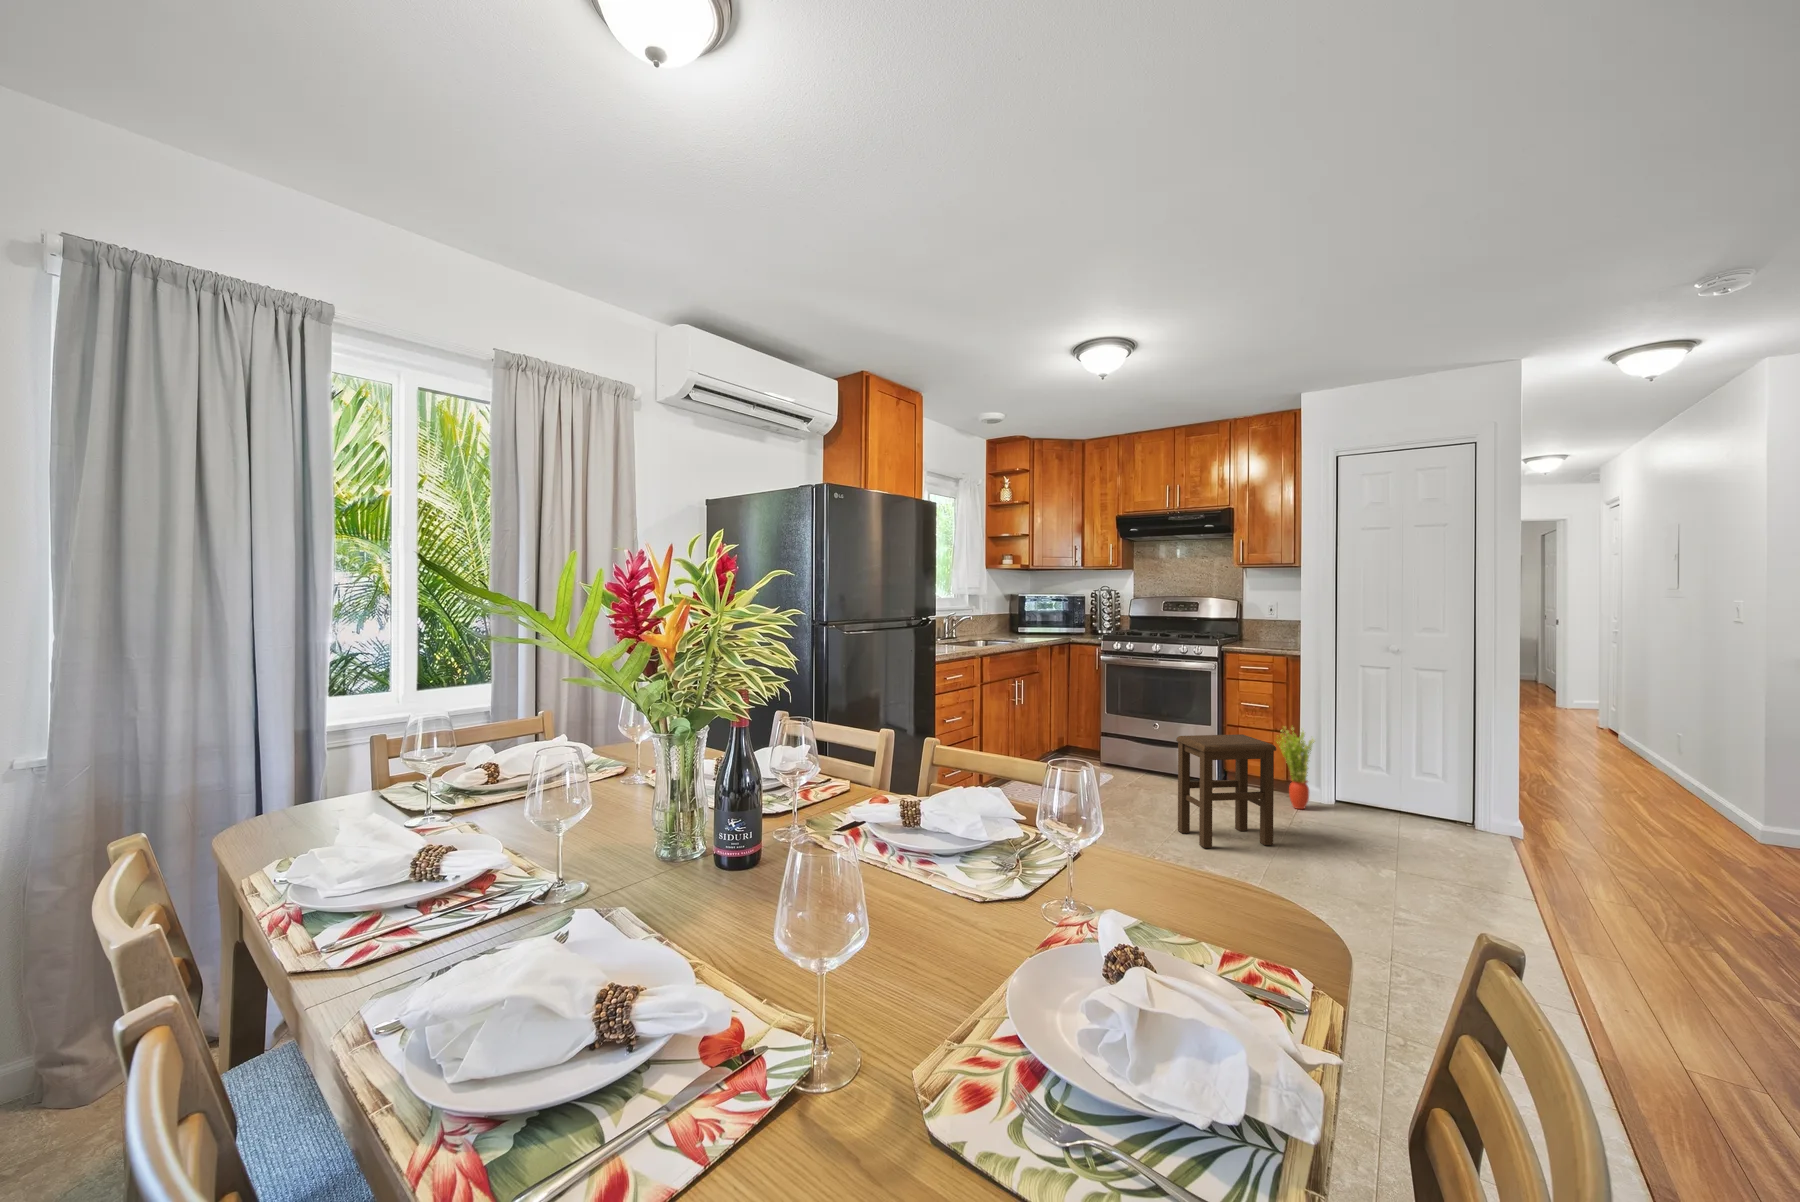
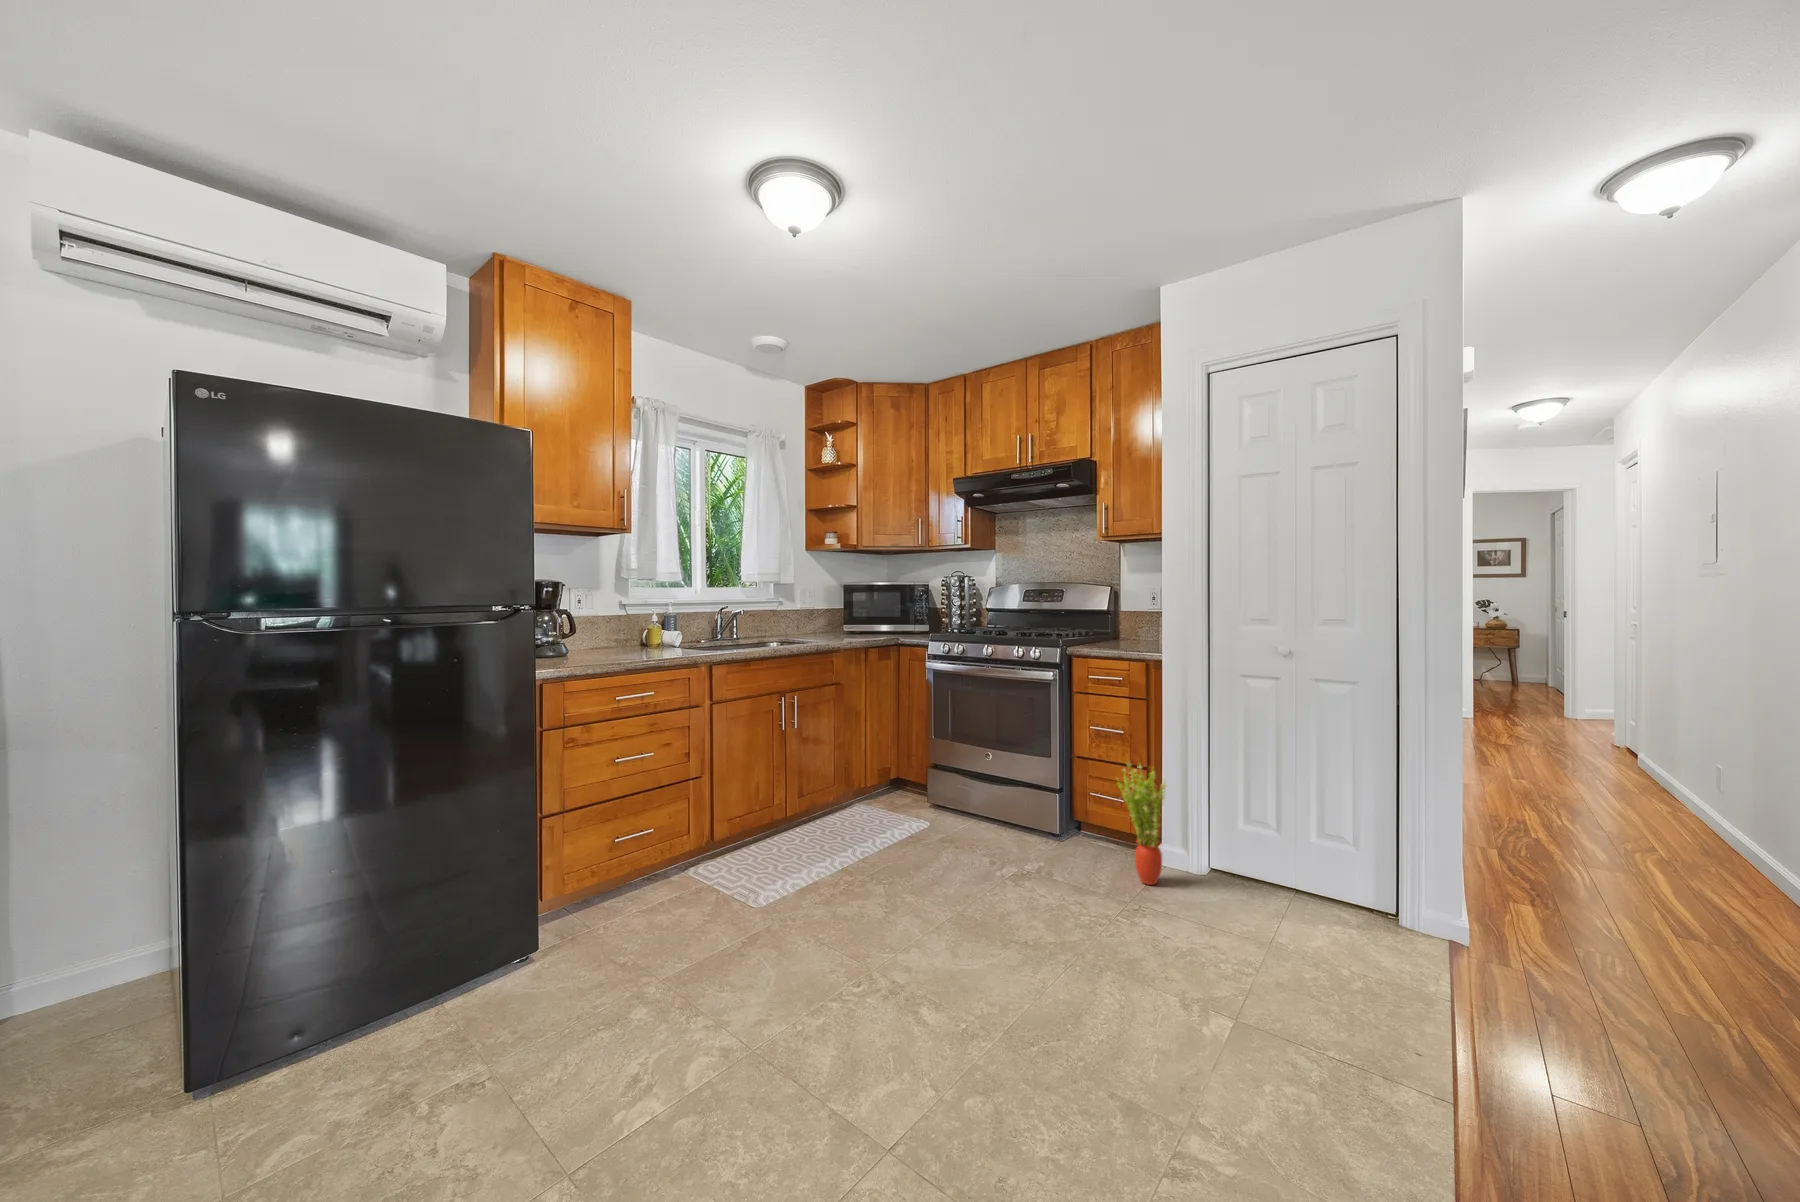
stool: present [1176,734,1276,848] -> none [936,781,1066,964]

